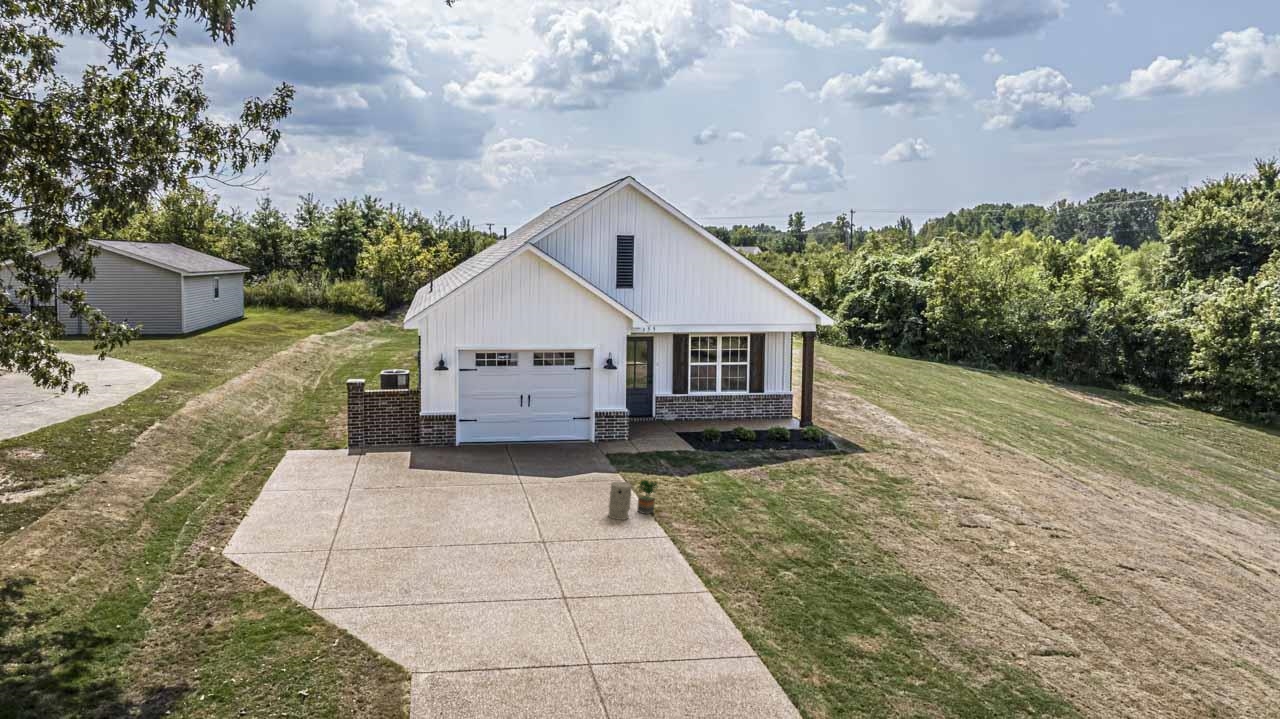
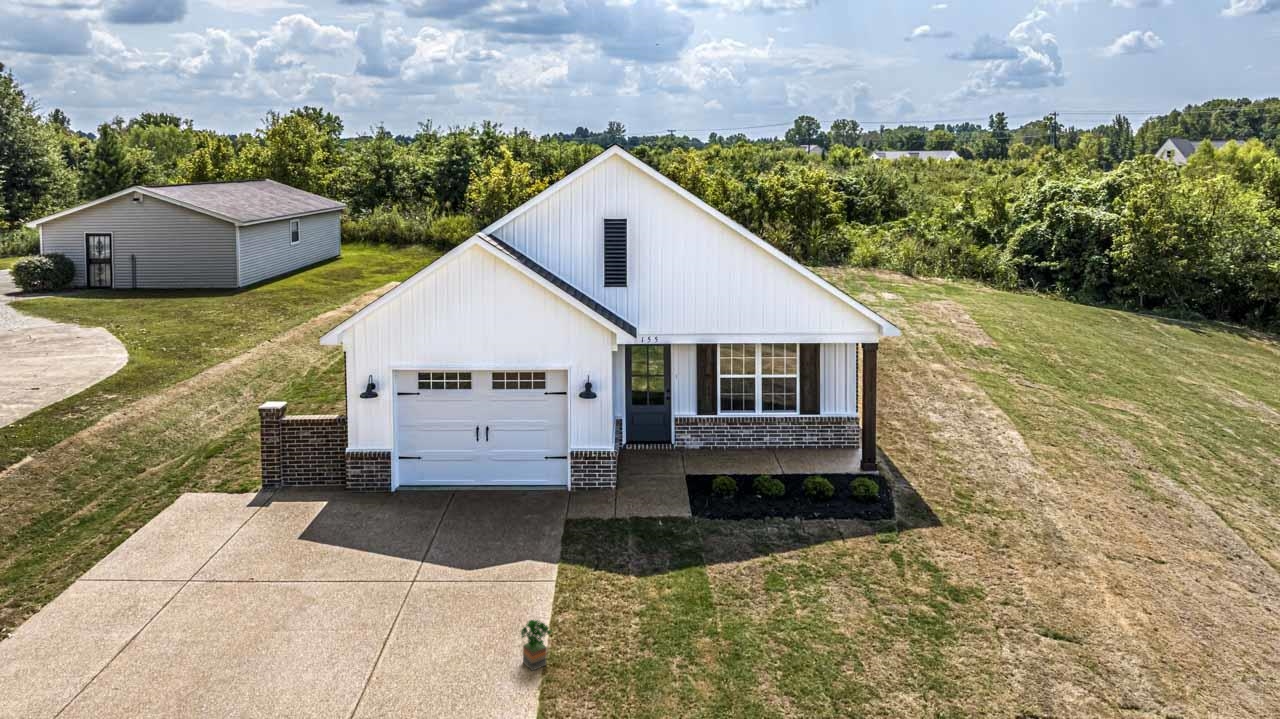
trash can: present [608,482,632,520] -> none [471,626,503,685]

